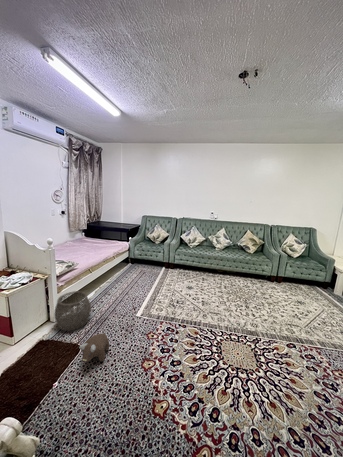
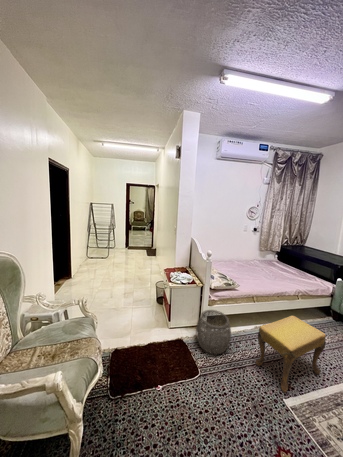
footstool: none [111,268,144,314] -> present [256,316,326,393]
plush toy: present [79,333,109,363] -> none [180,374,220,414]

